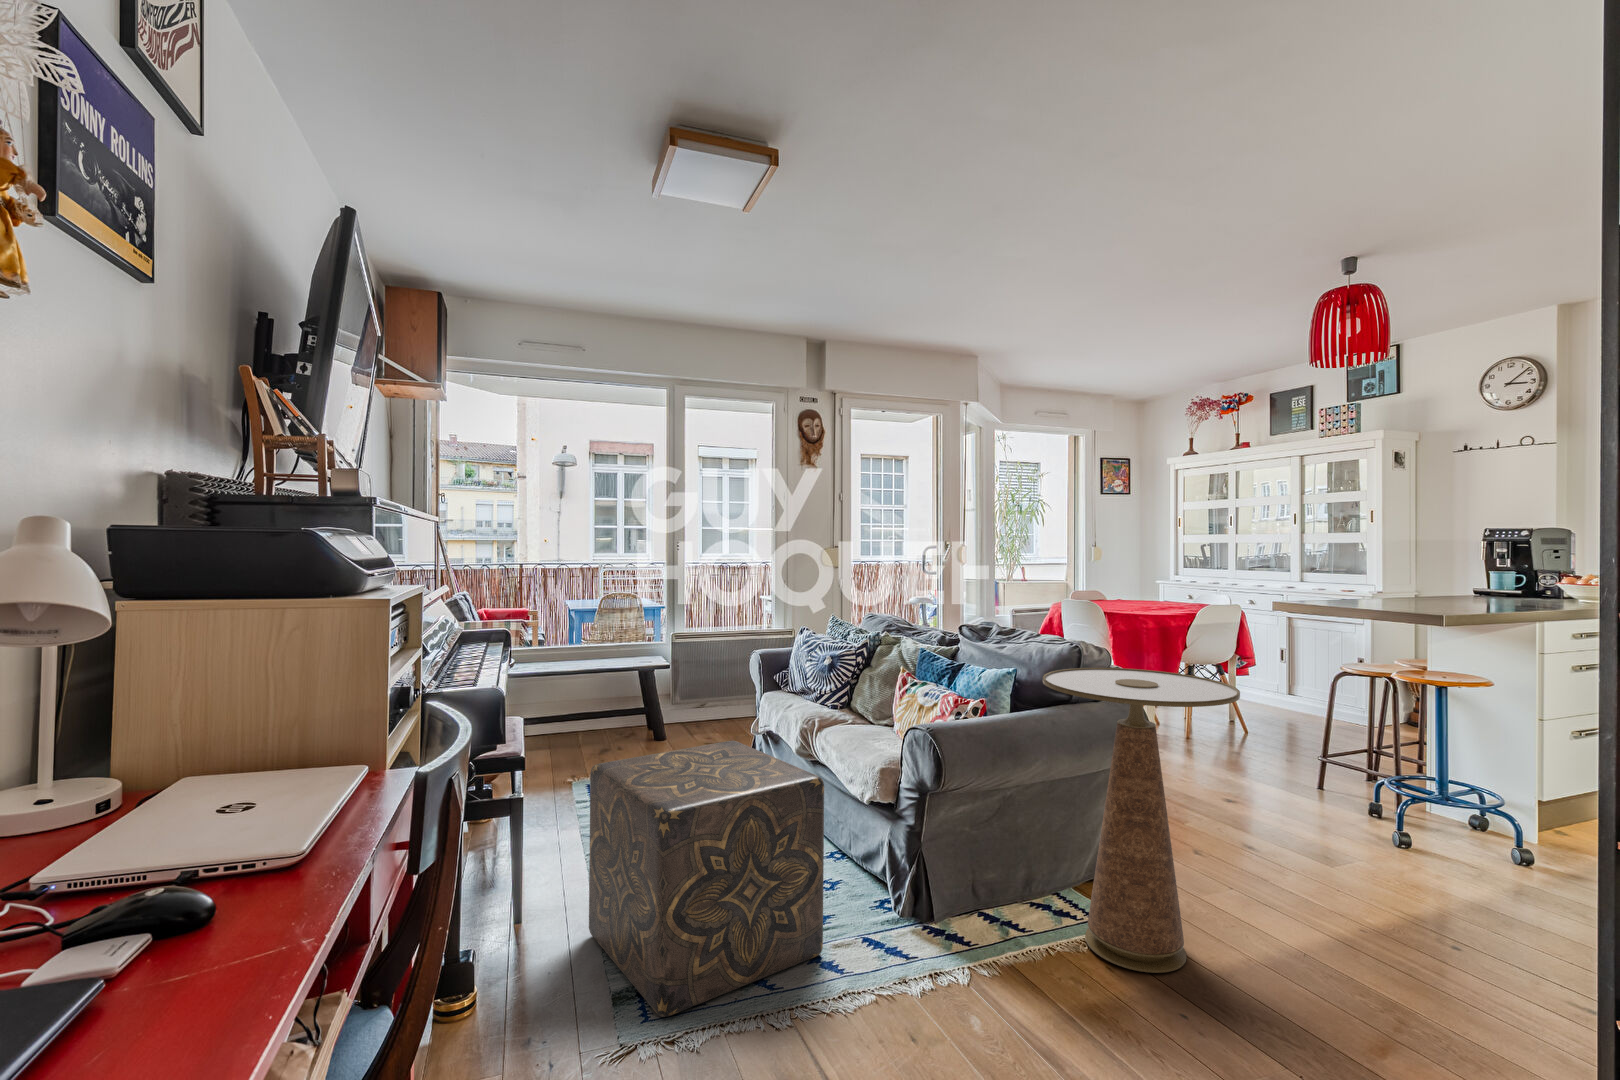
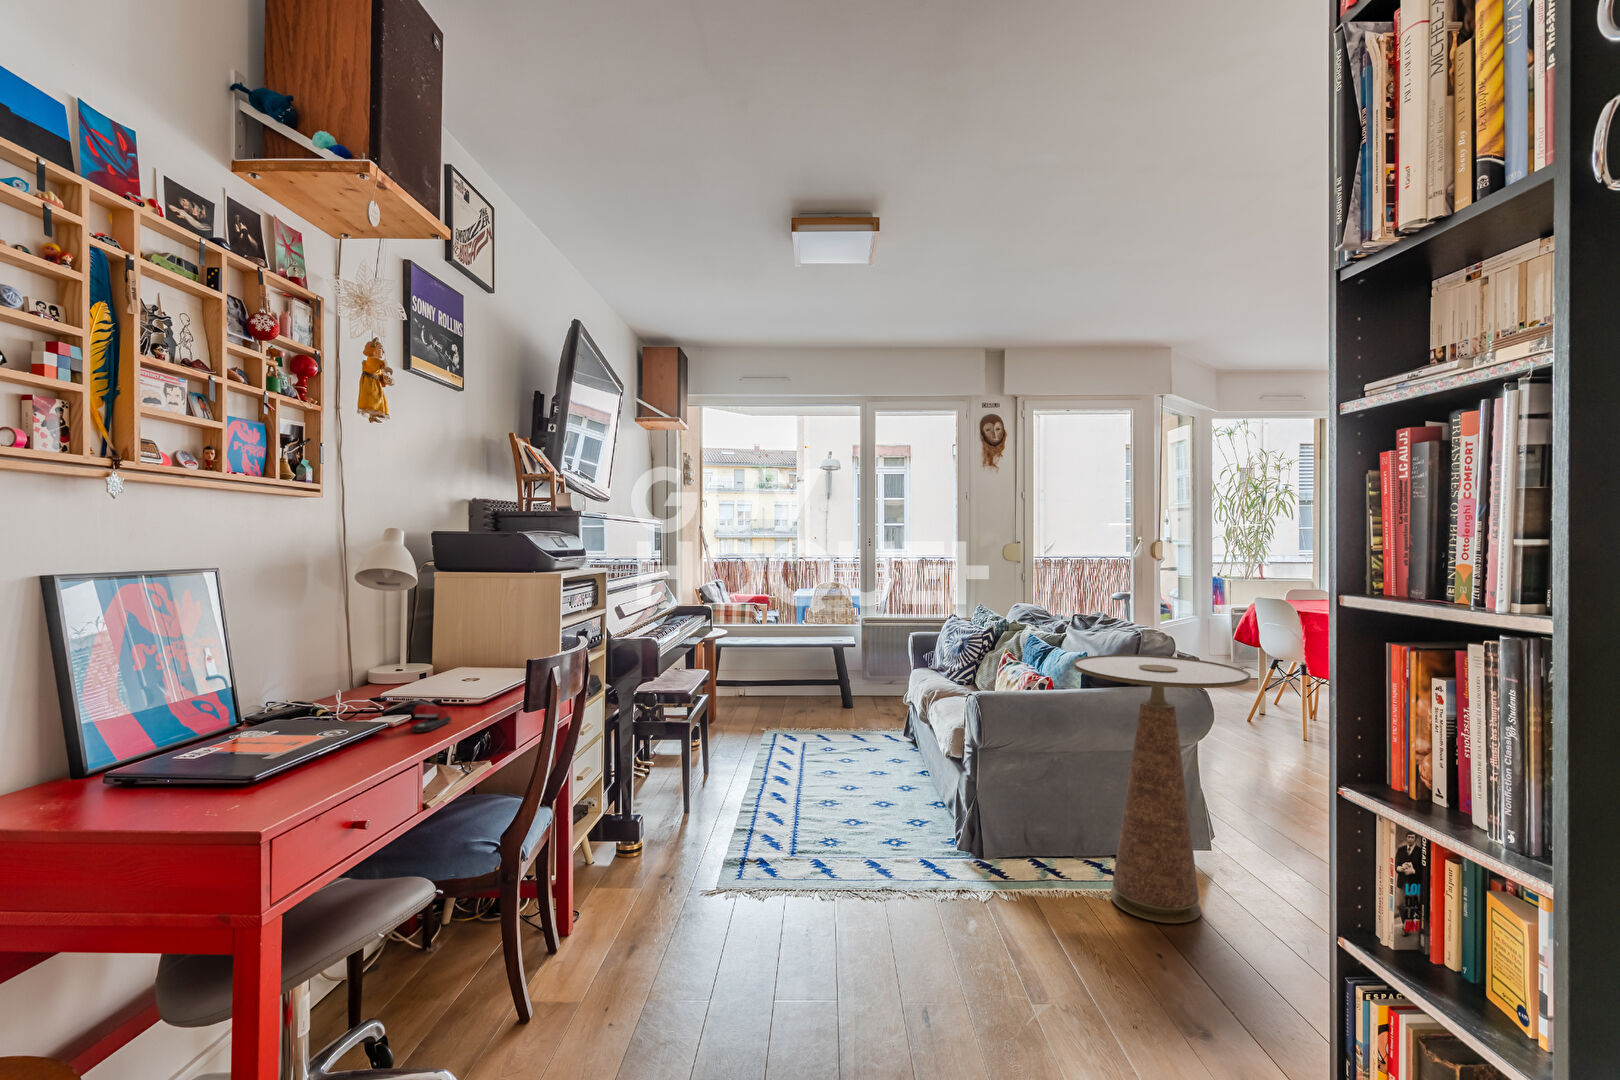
ottoman: present [589,741,824,1017] -> none [726,697,885,877]
stapler: none [151,925,248,1016] -> present [412,705,451,732]

